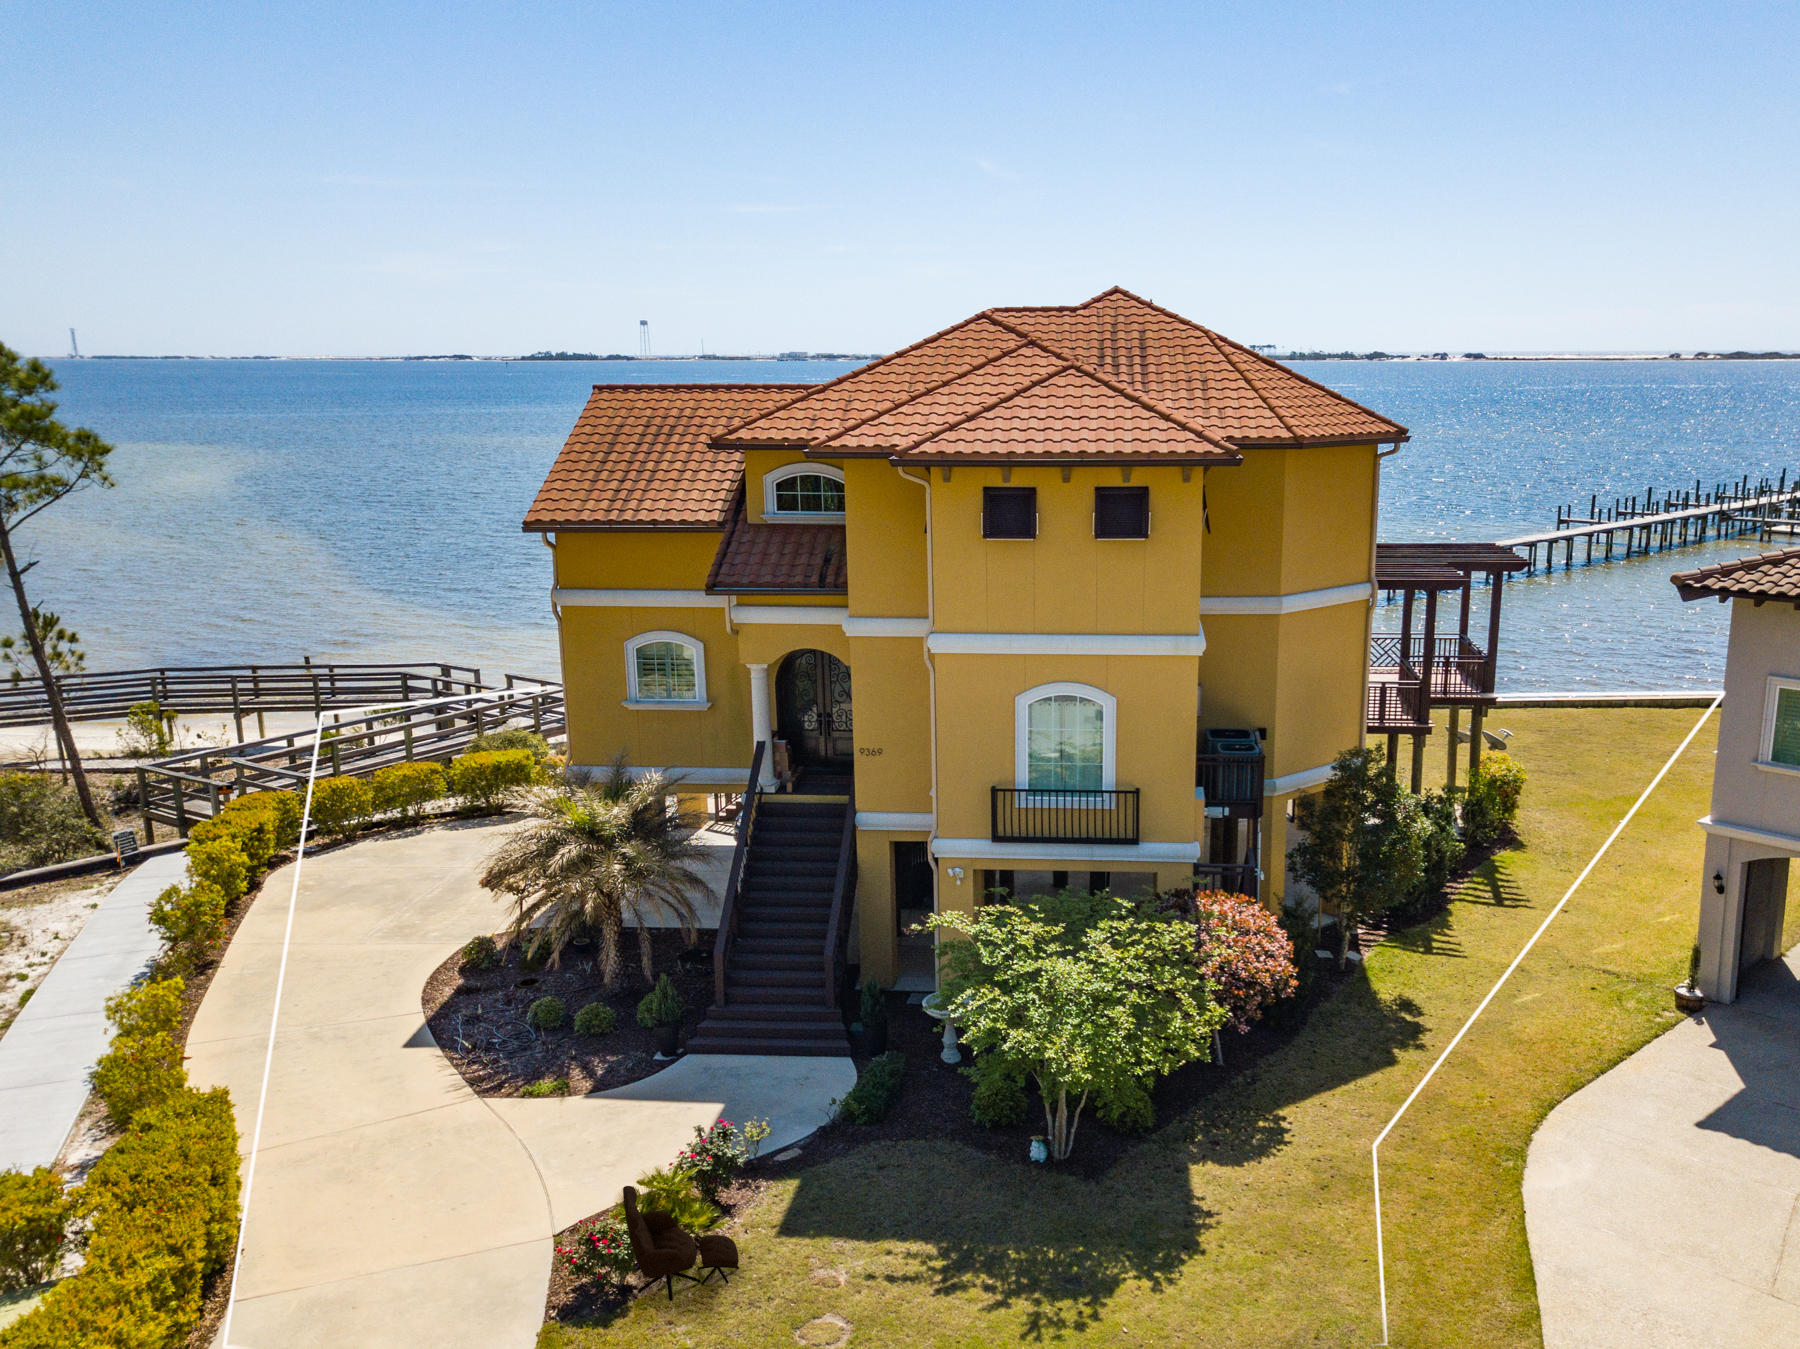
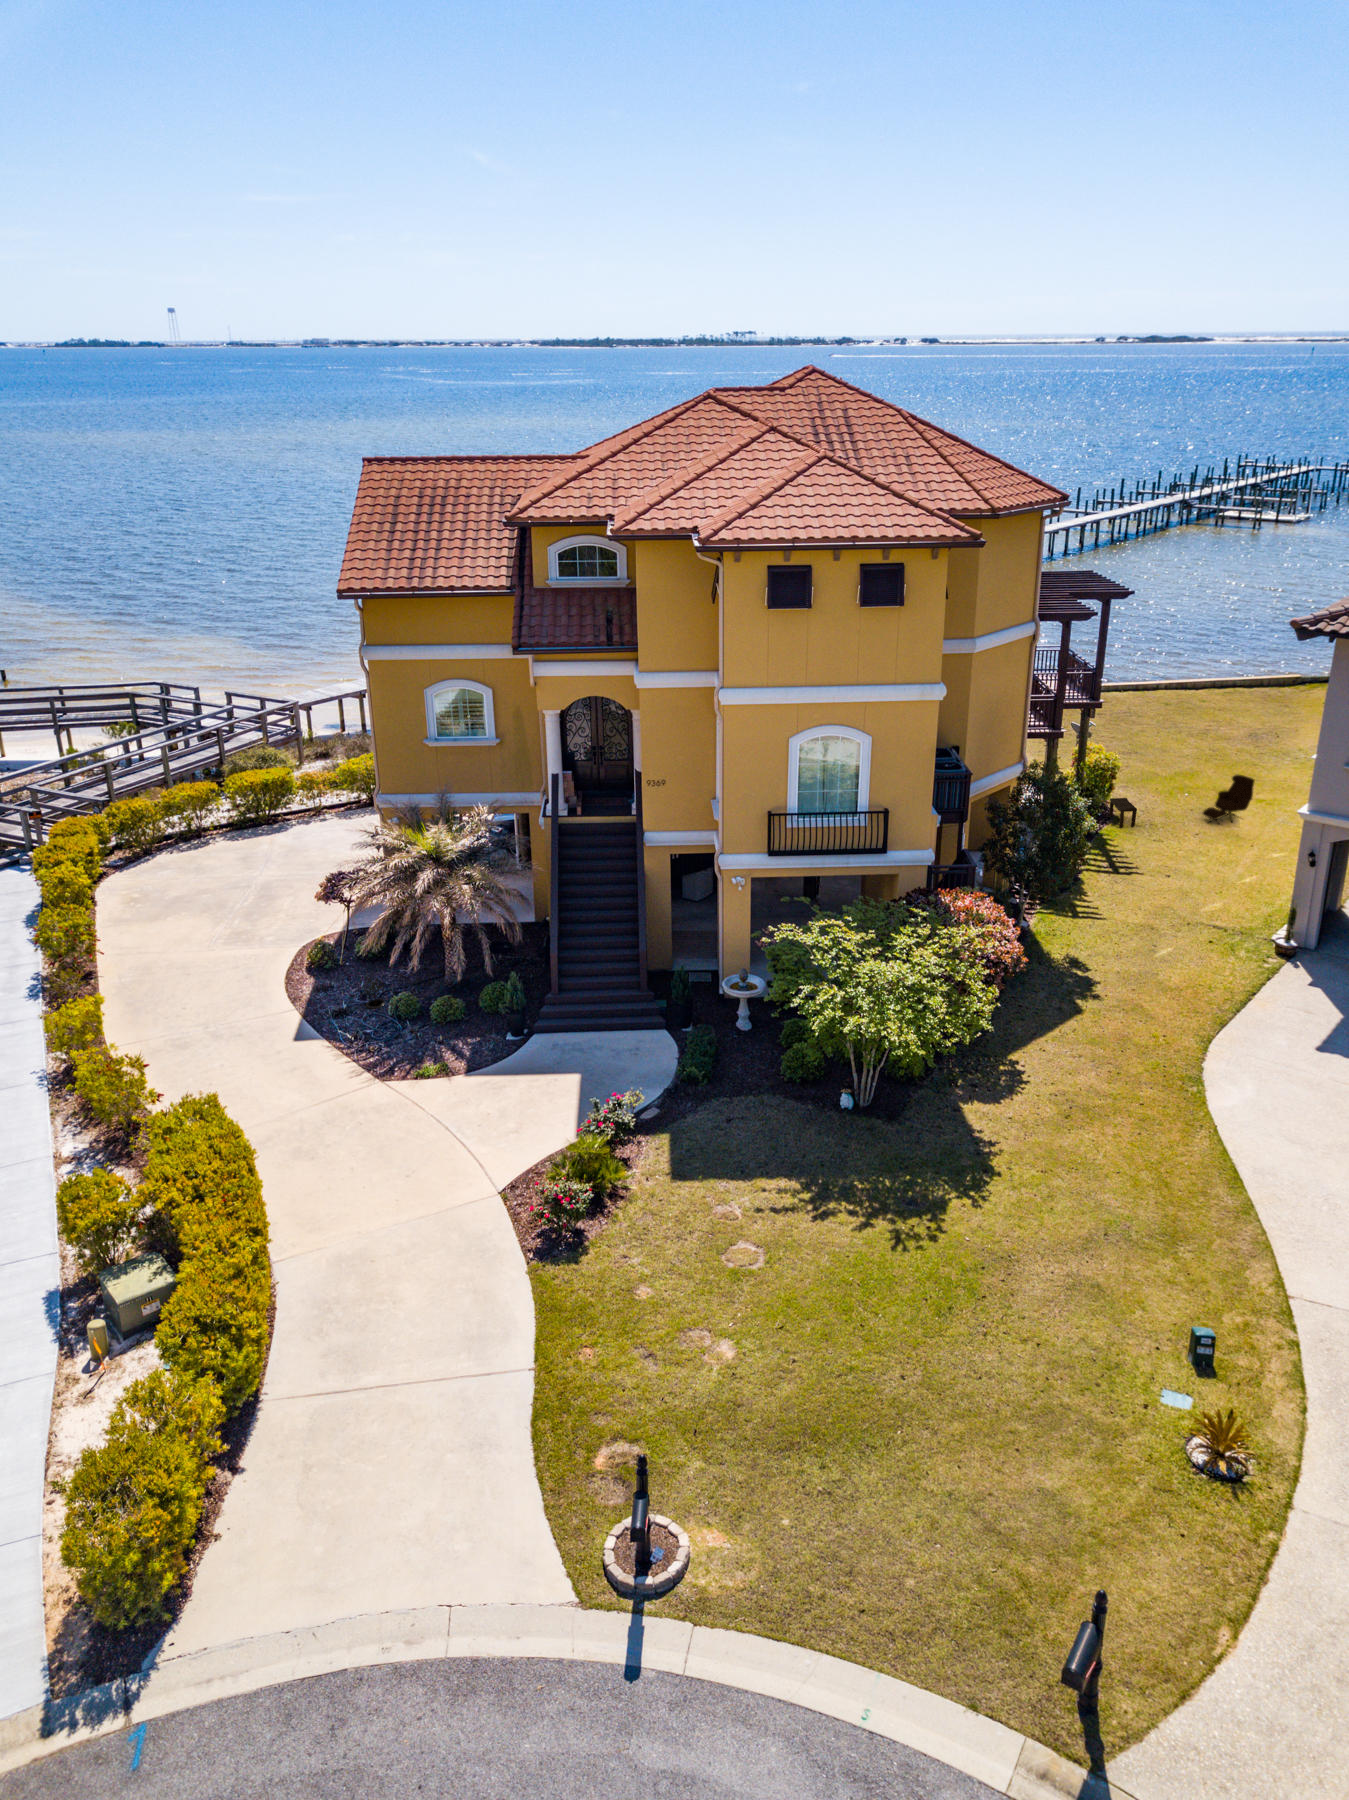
bench: none [1513,813,1545,851] -> present [1109,798,1137,828]
lounge chair: present [623,1186,739,1301] -> present [1203,775,1254,824]

